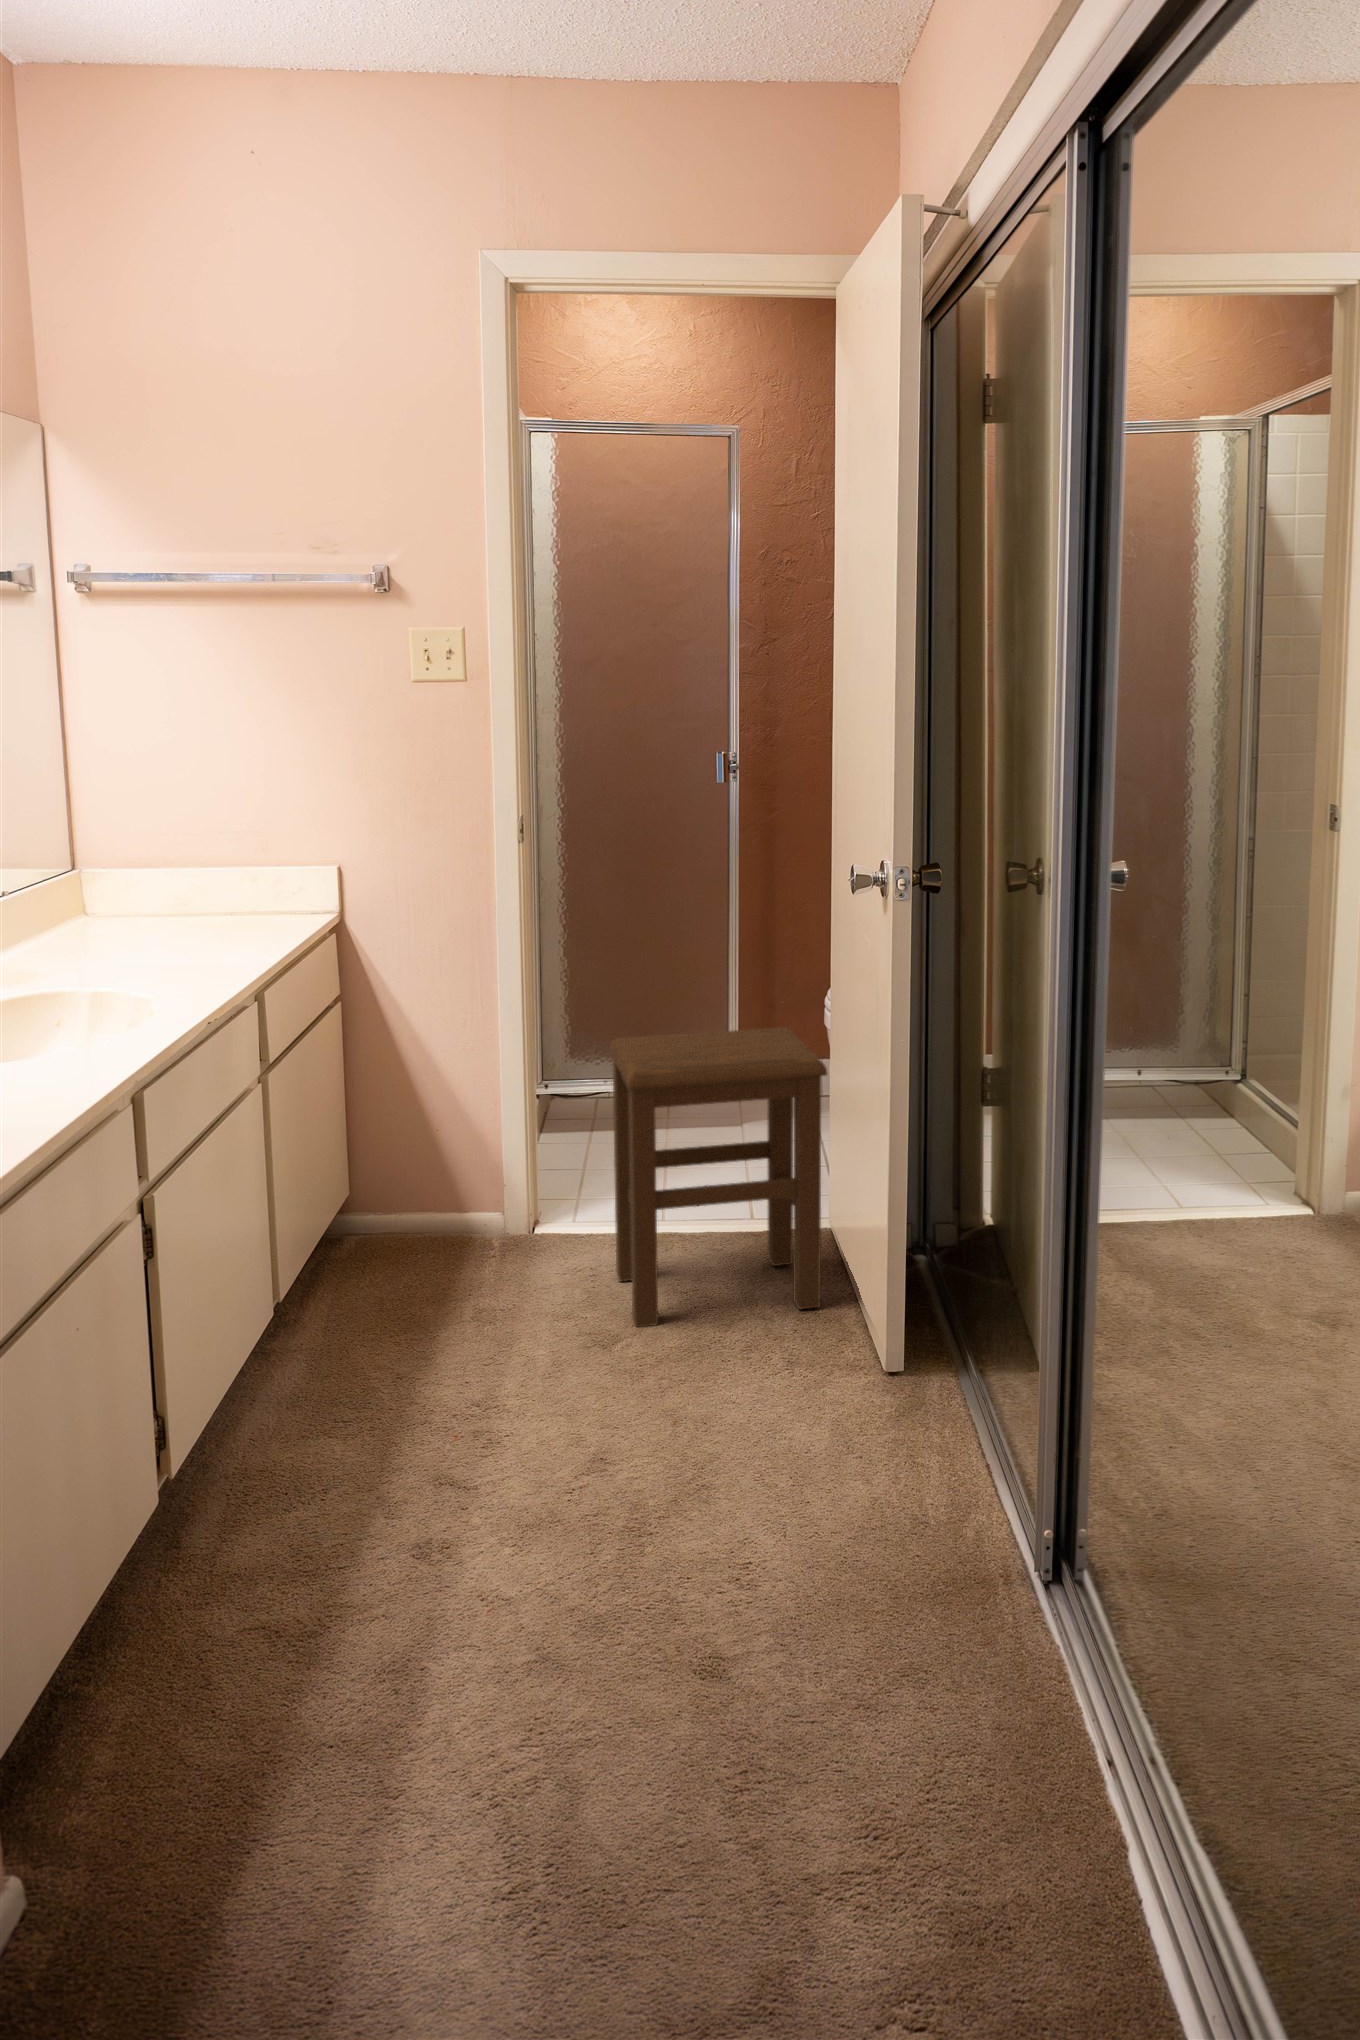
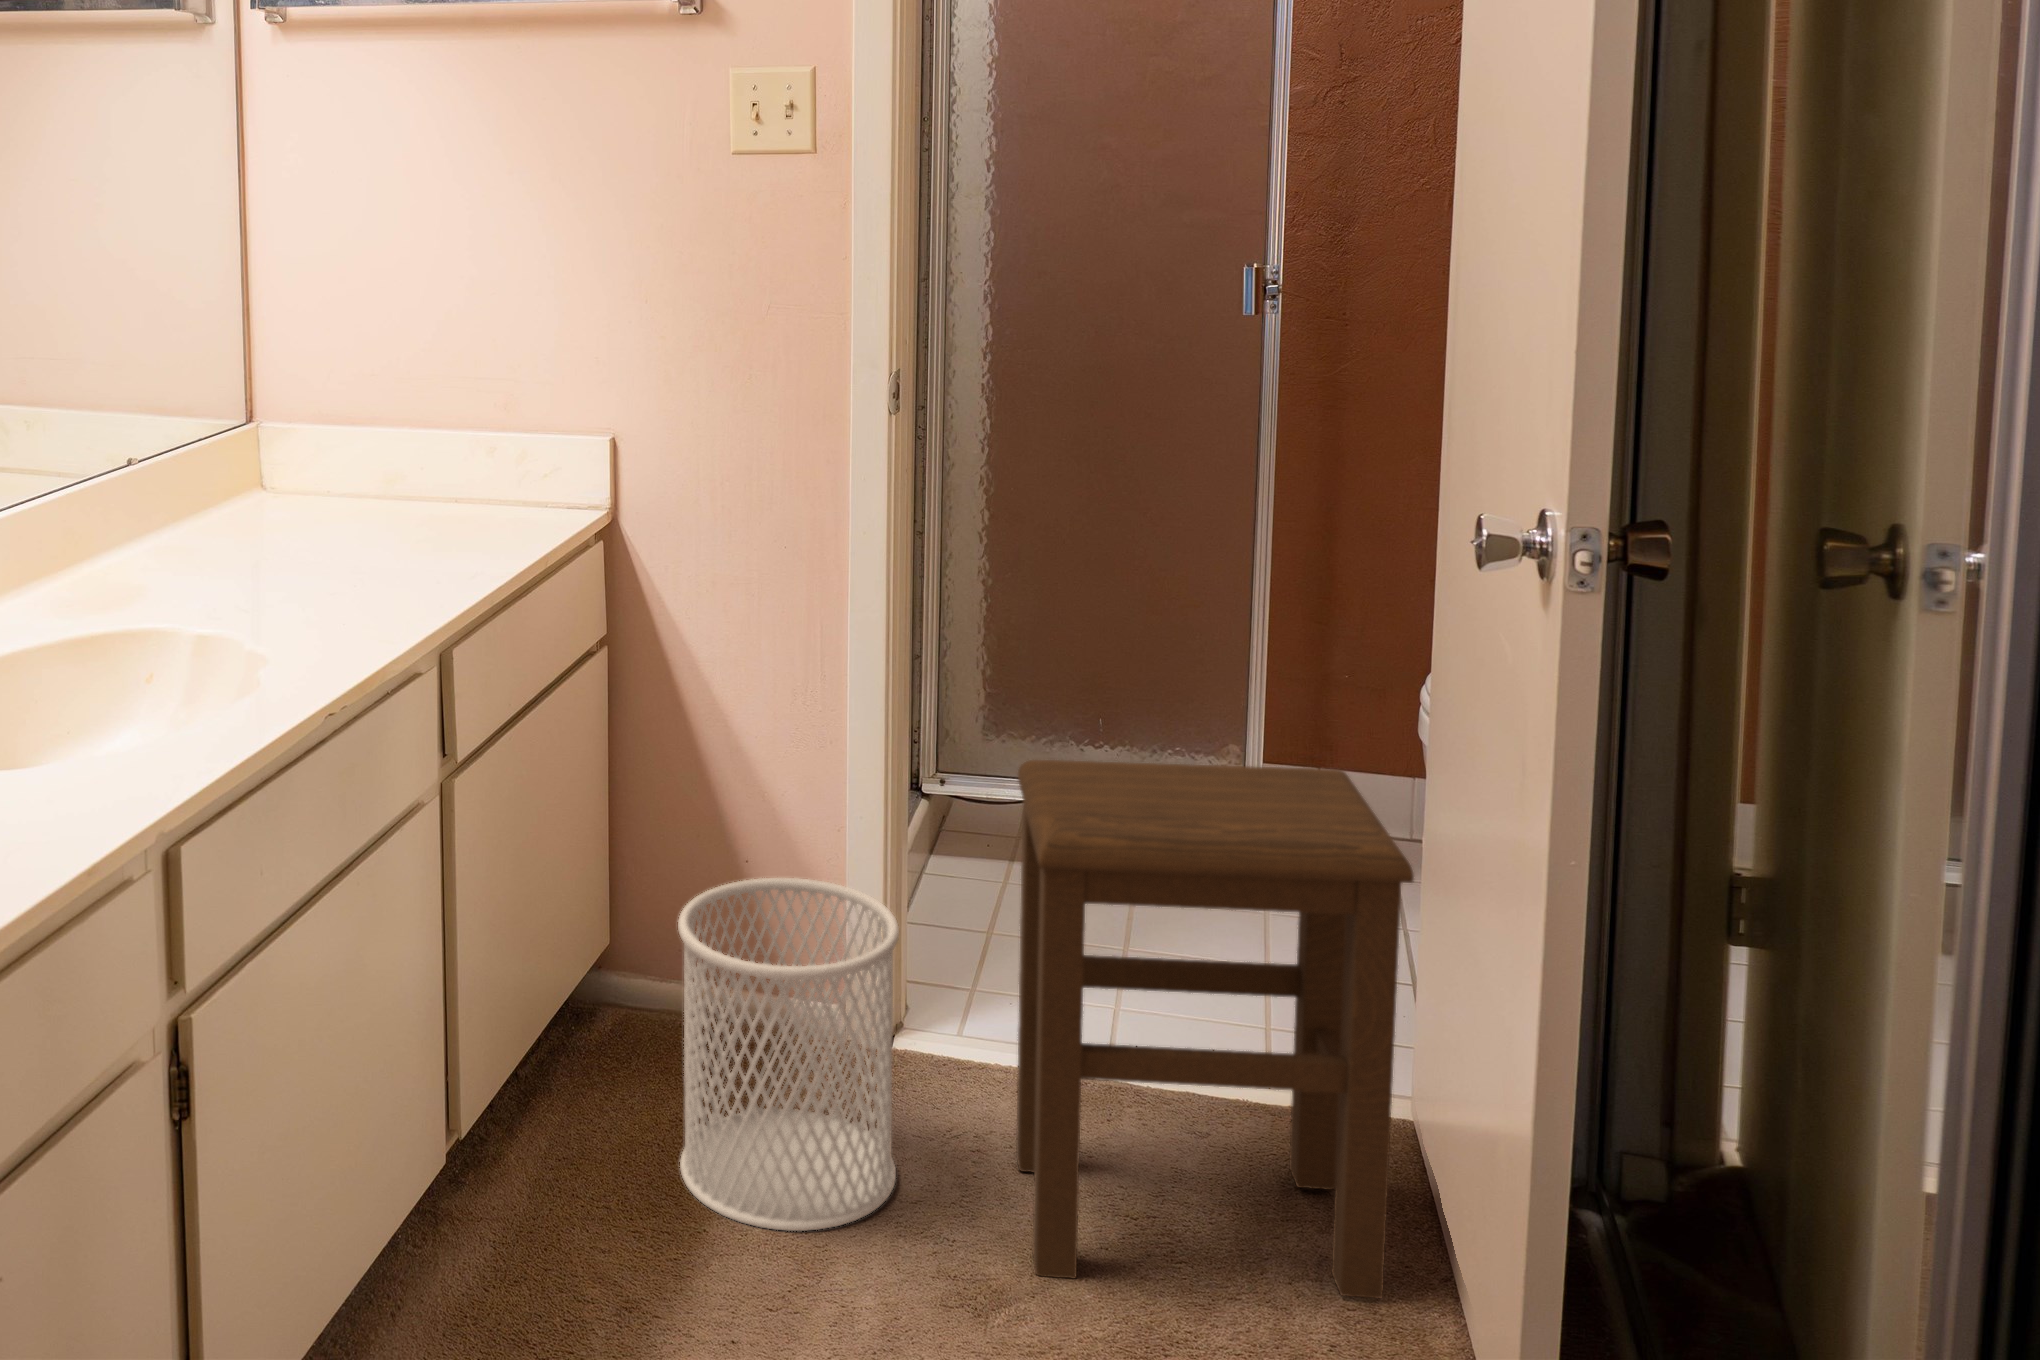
wastebasket: none [409,1127,549,1330] -> present [678,878,899,1231]

